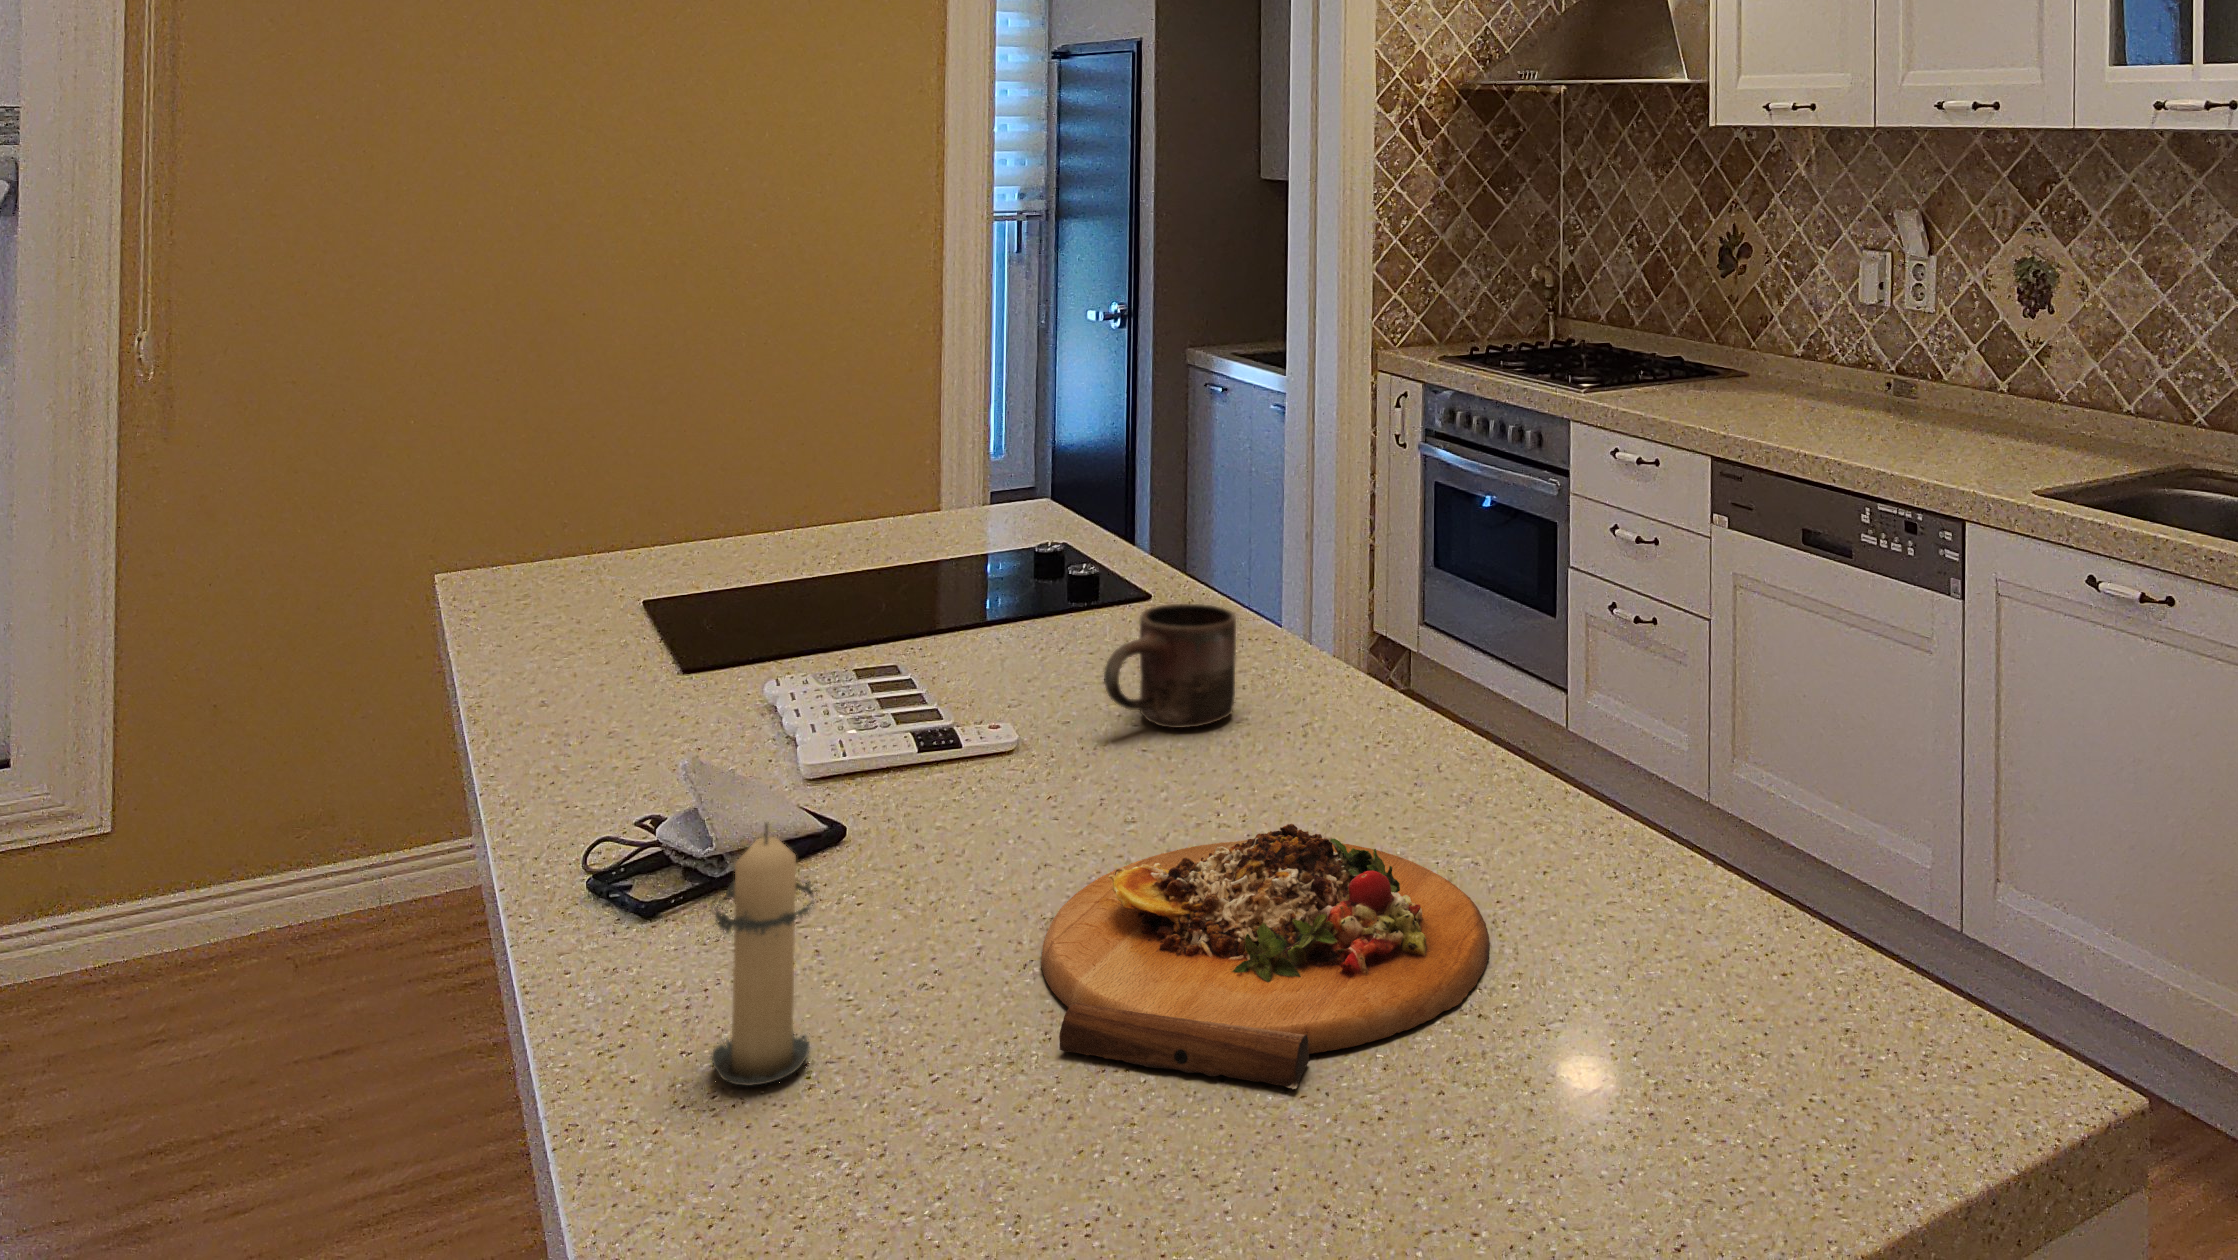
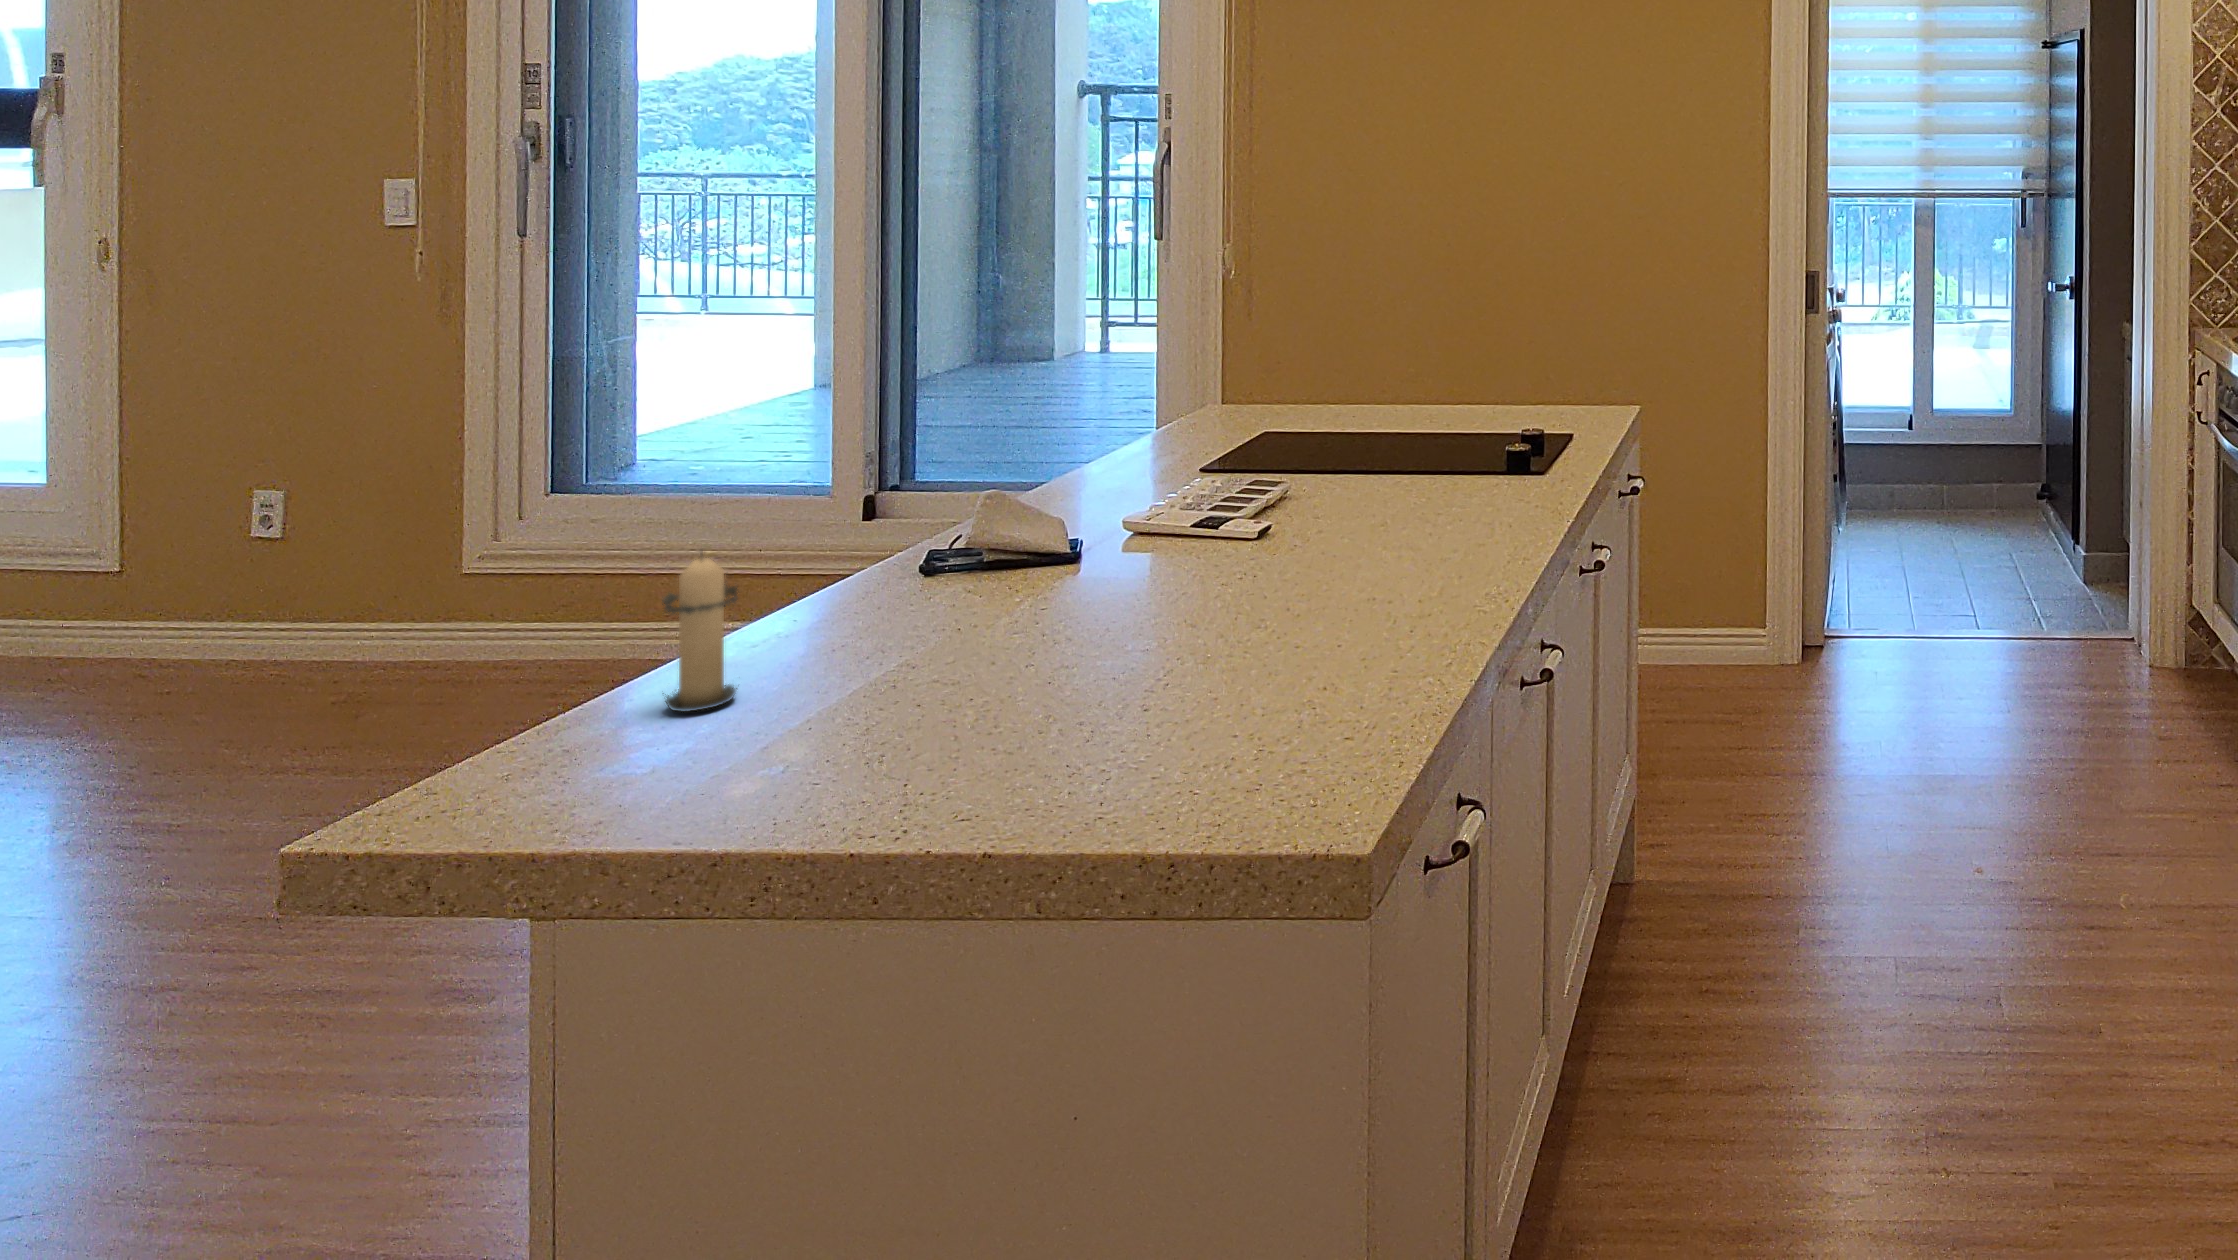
mug: present [1104,604,1236,728] -> none [1269,482,1393,578]
cutting board: present [1041,824,1490,1089] -> none [814,633,1231,793]

